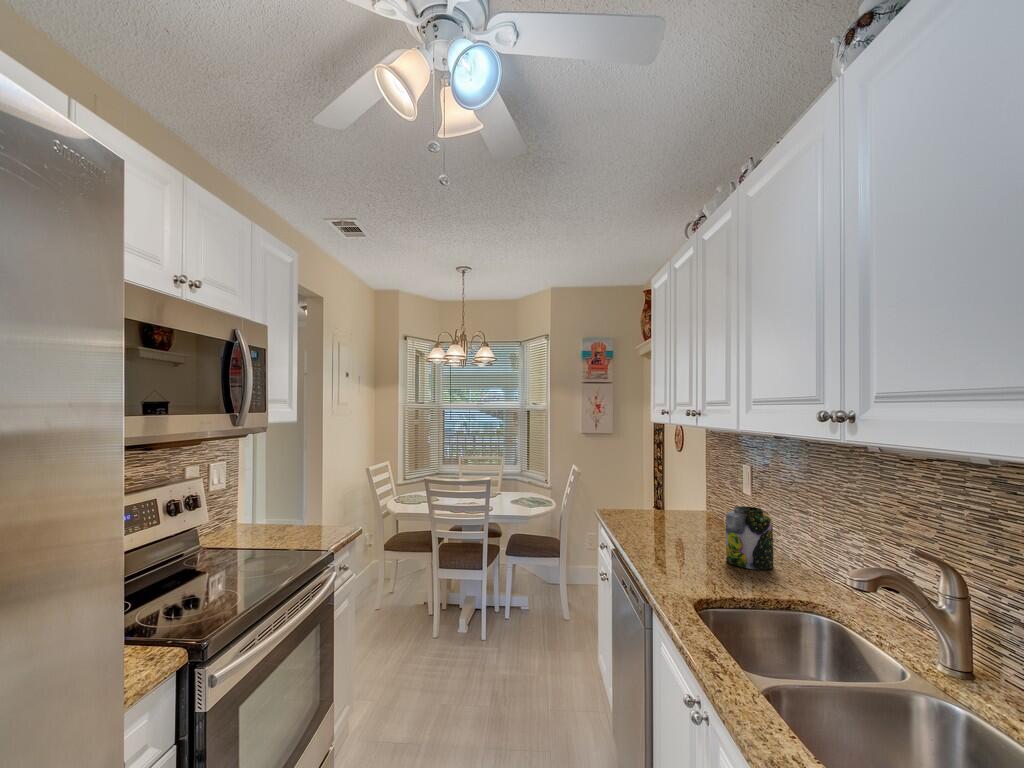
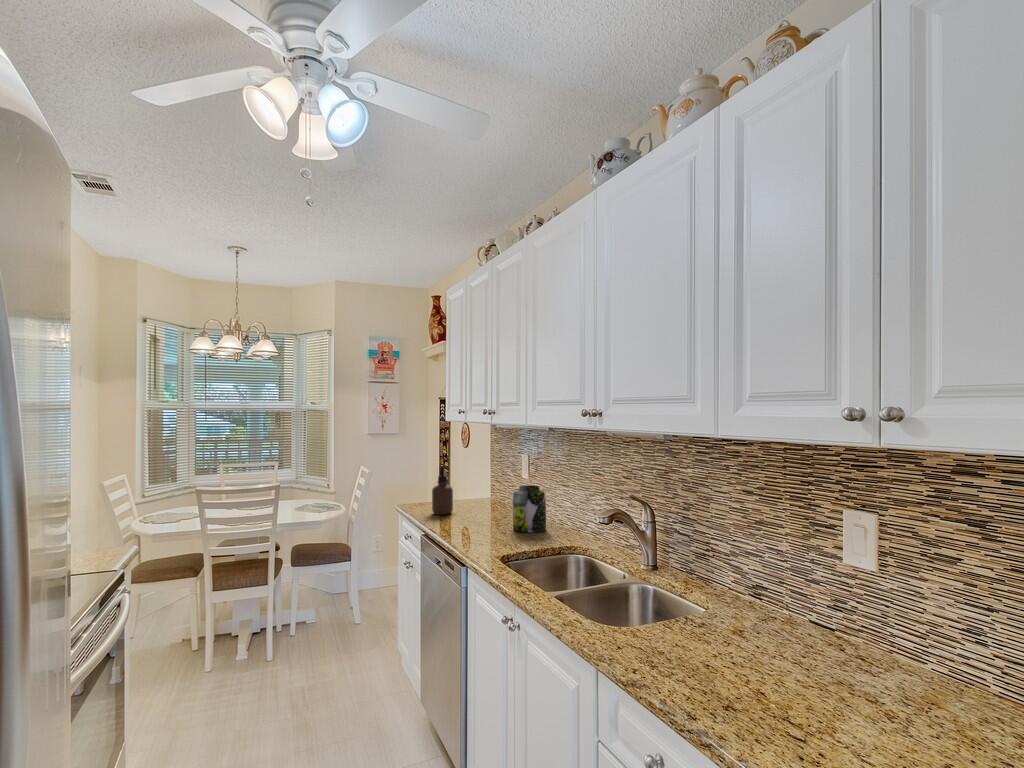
soap dispenser: none [631,472,656,528] -> present [432,466,453,515]

